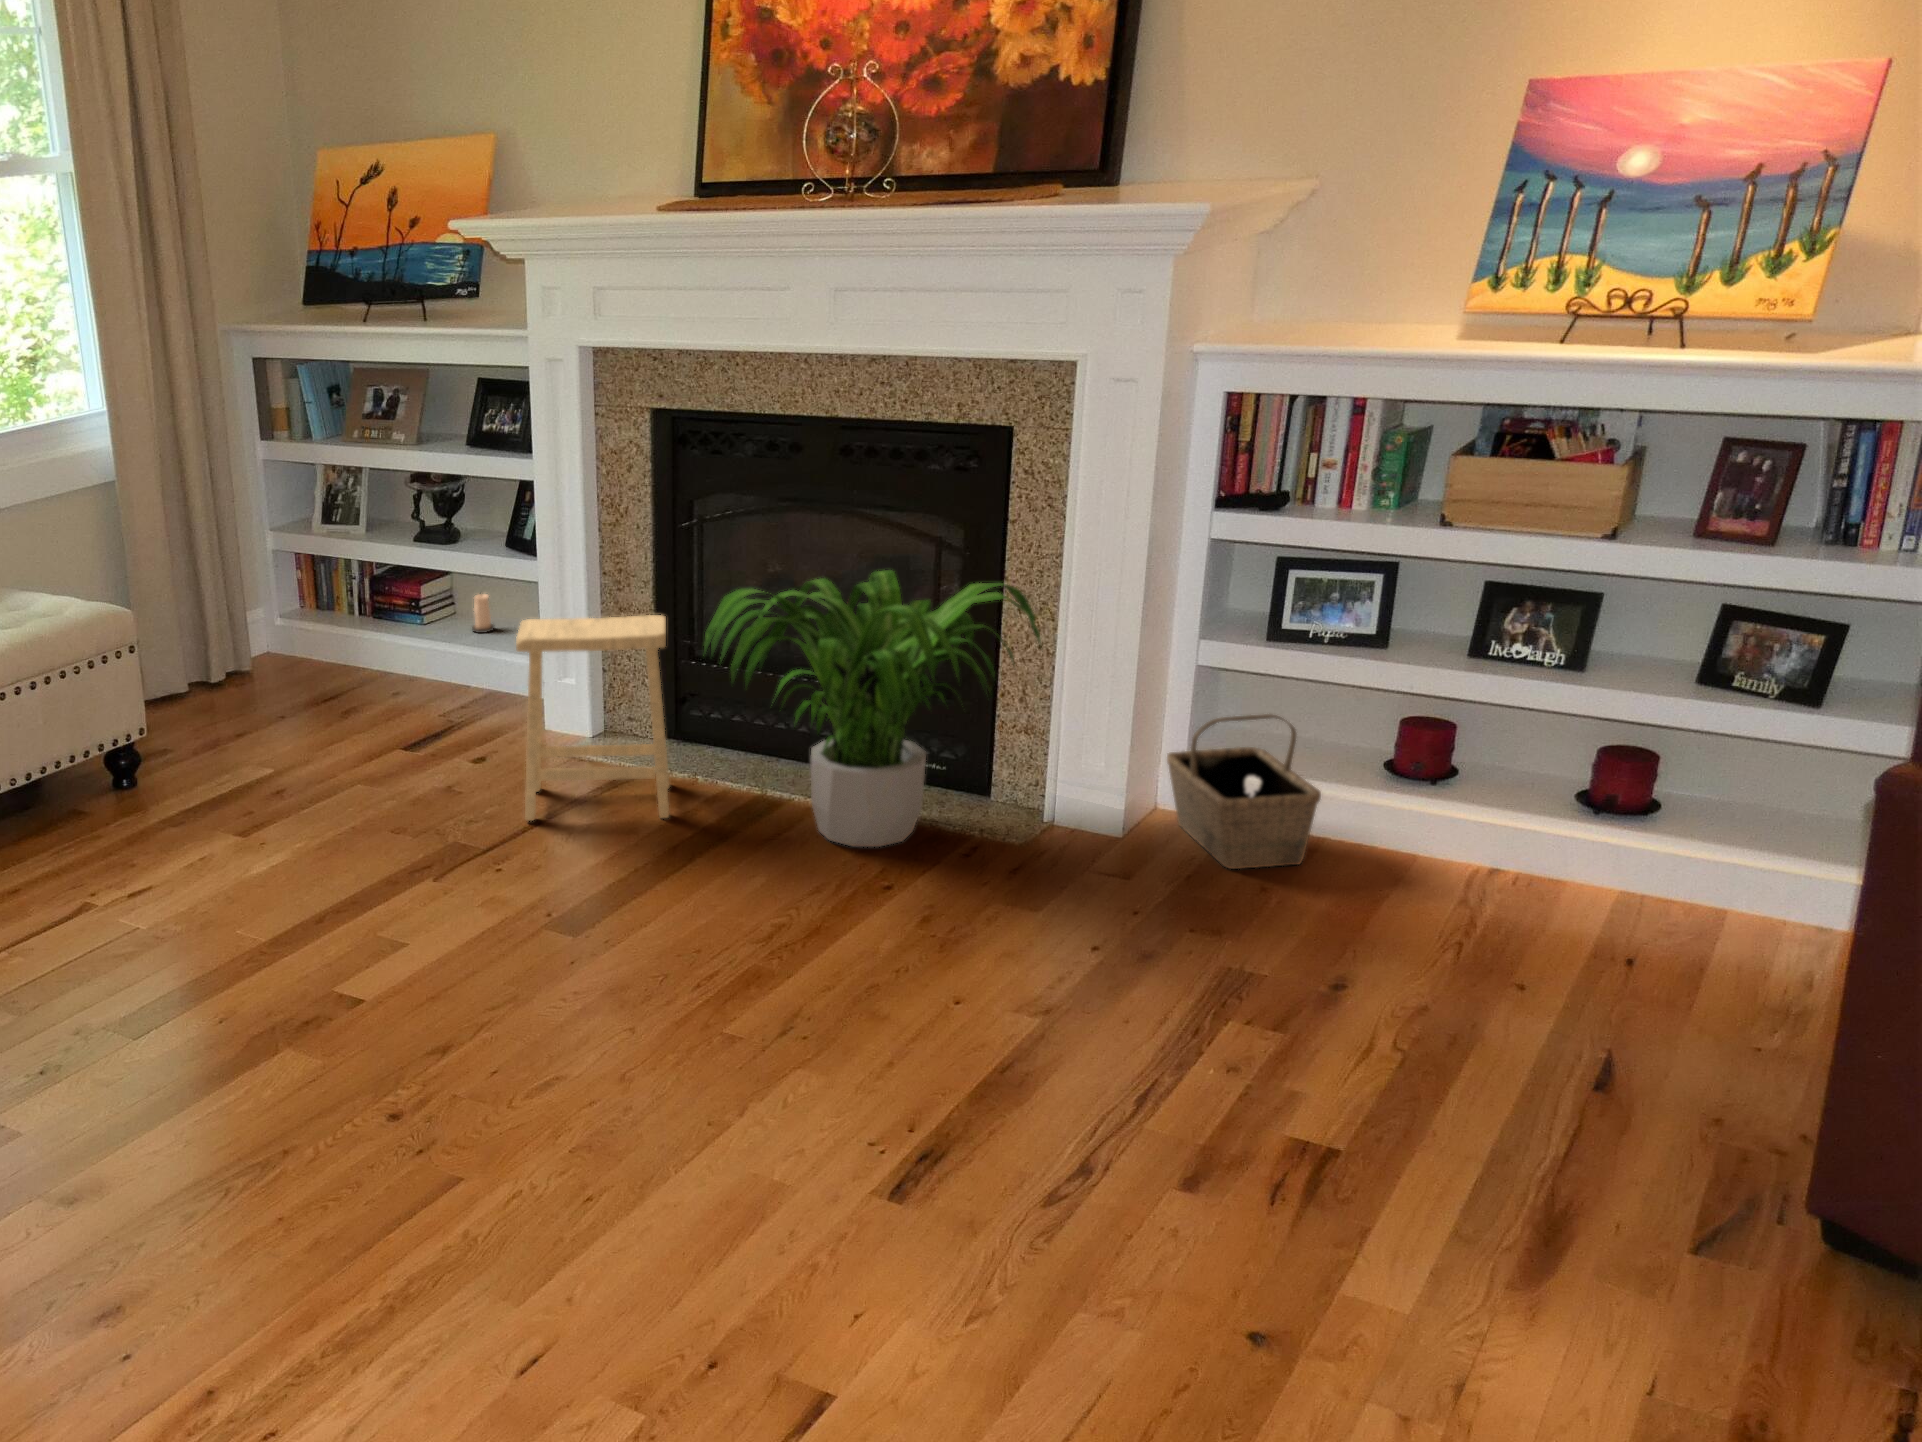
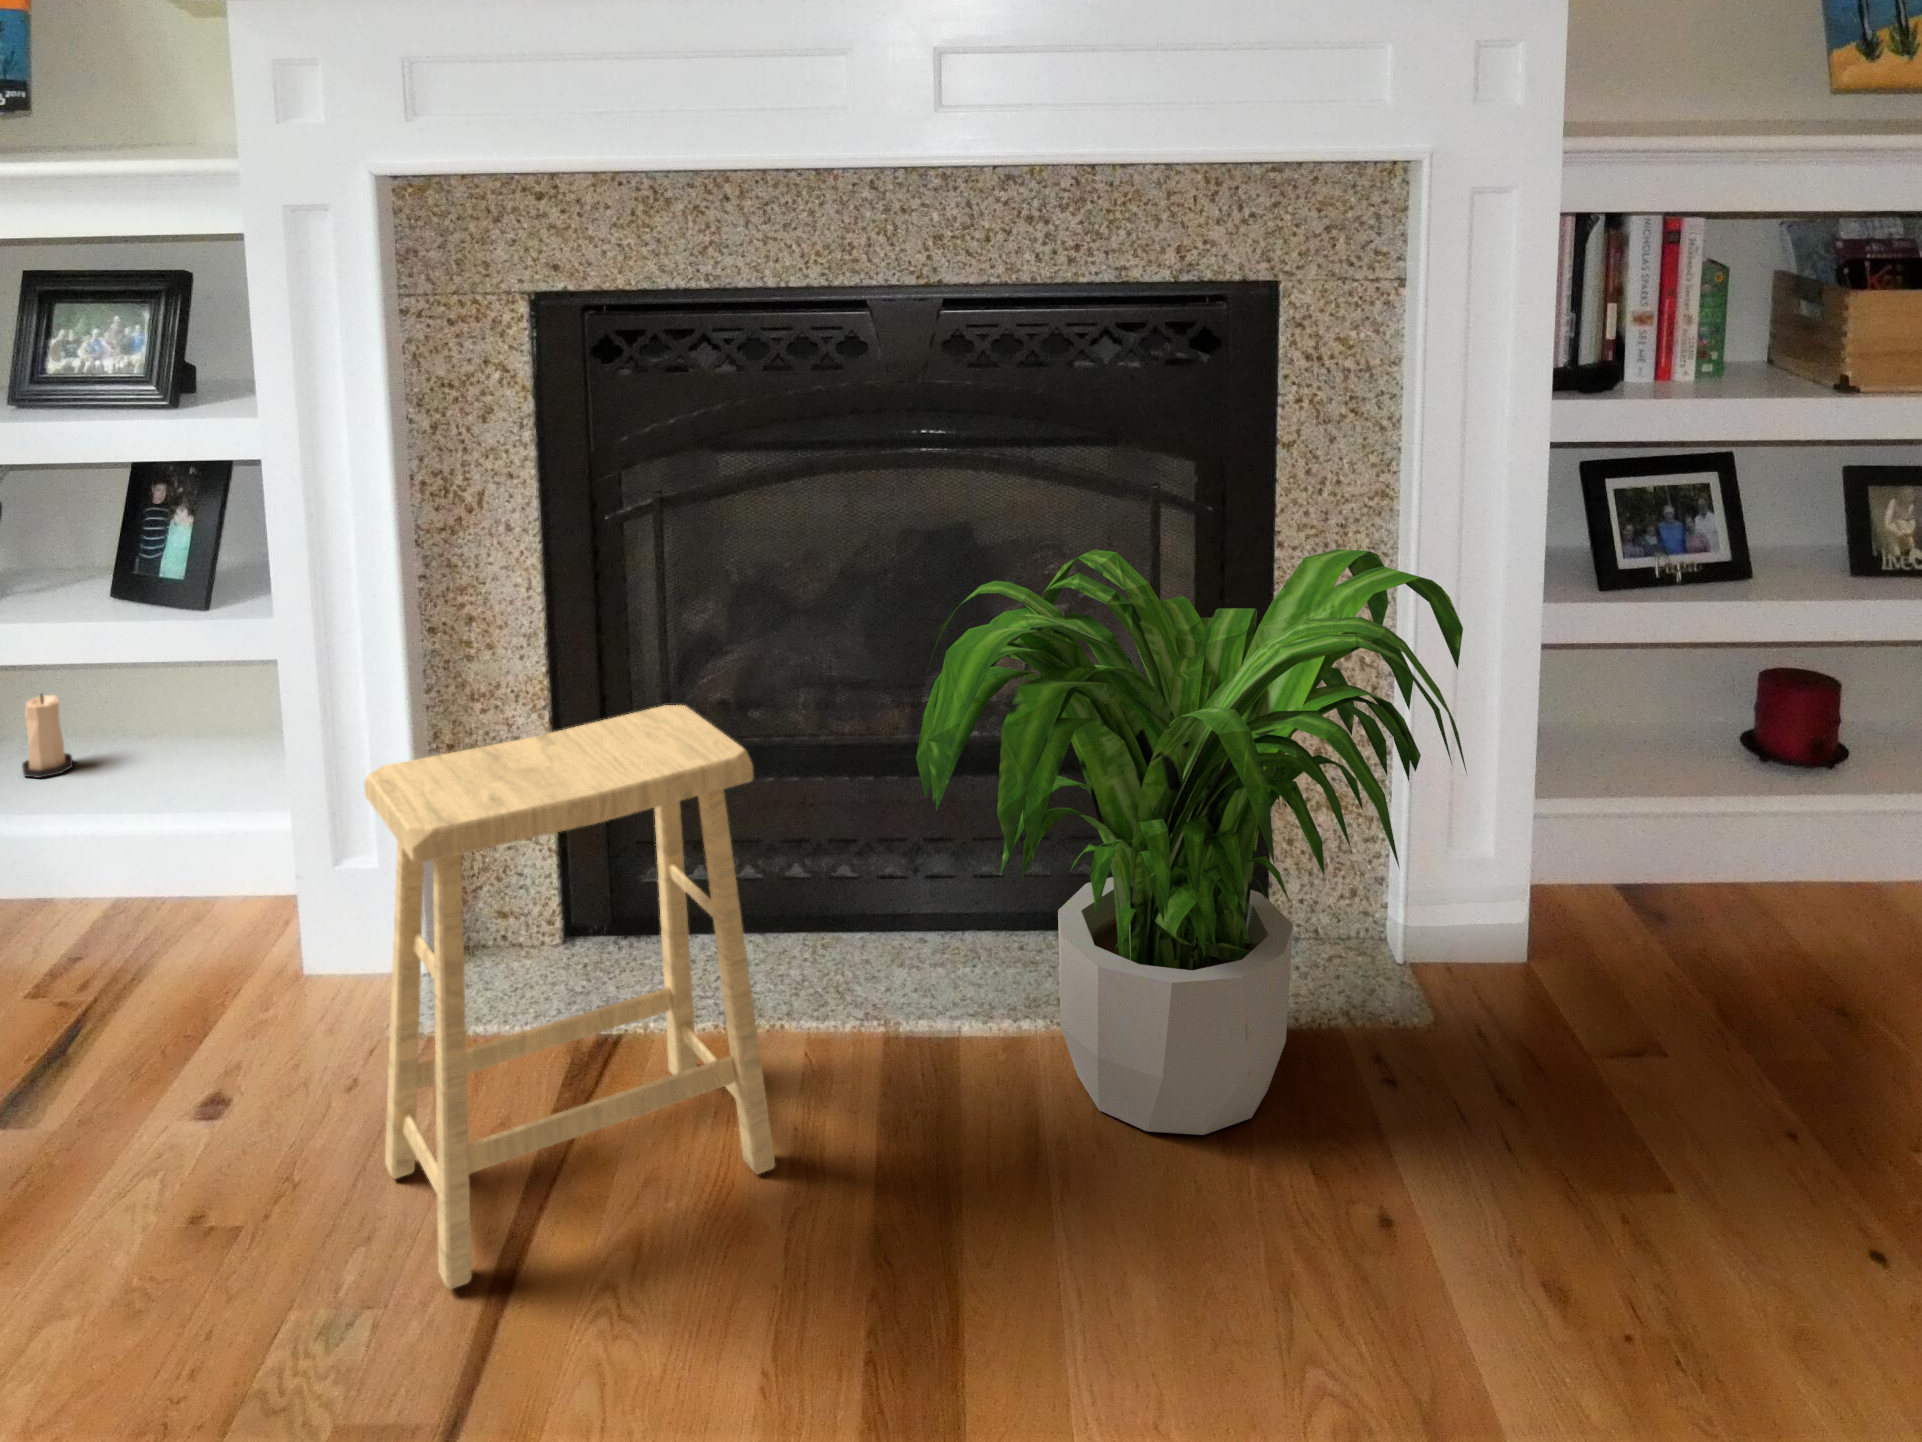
basket: present [1167,714,1321,869] -> none [1557,710,1864,994]

